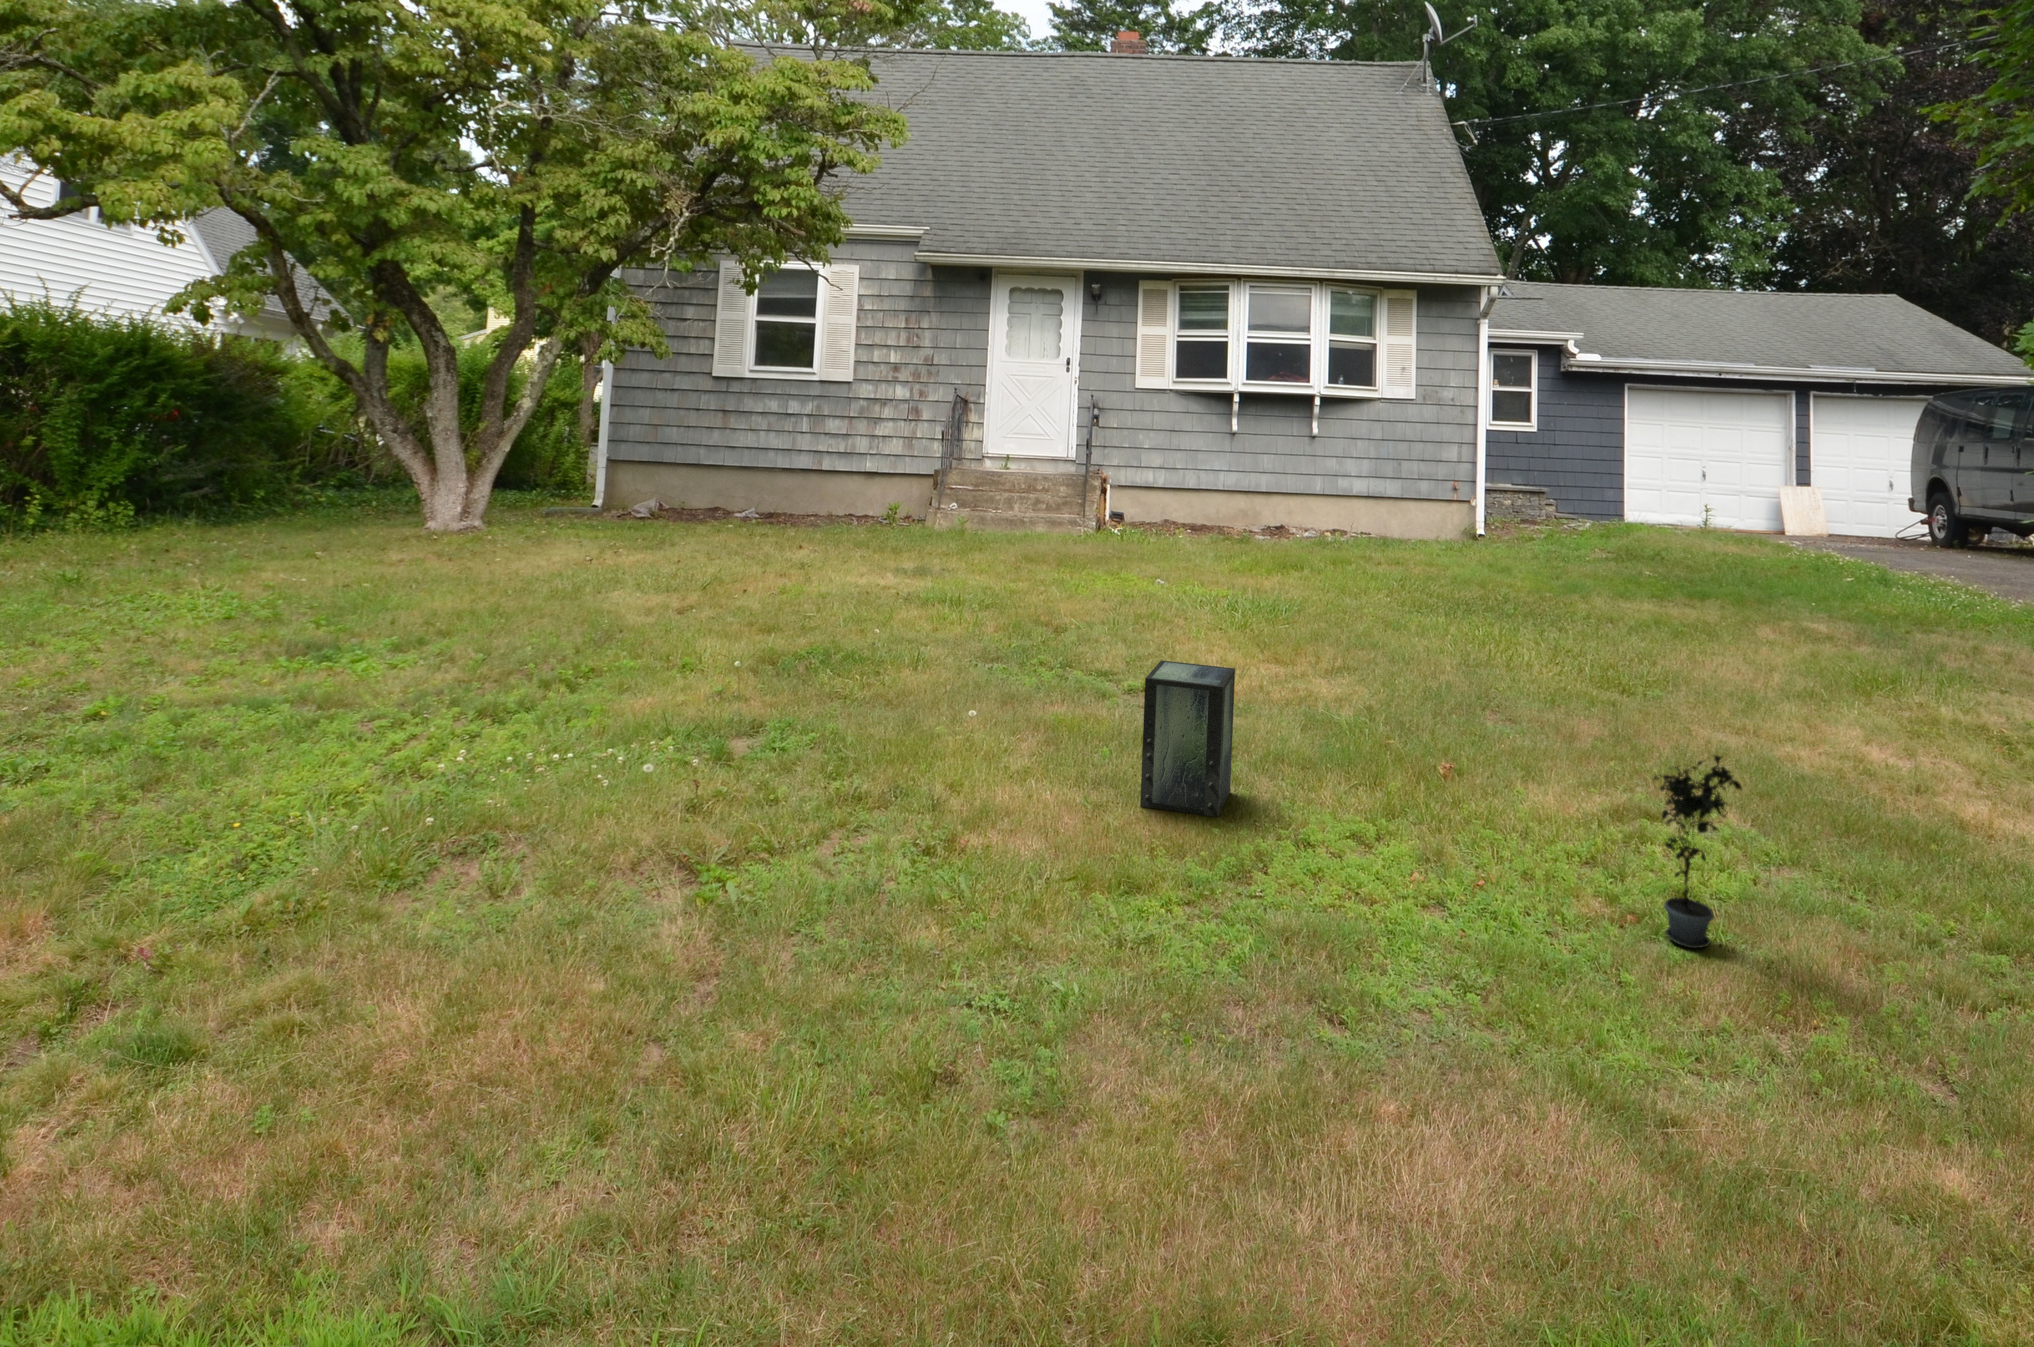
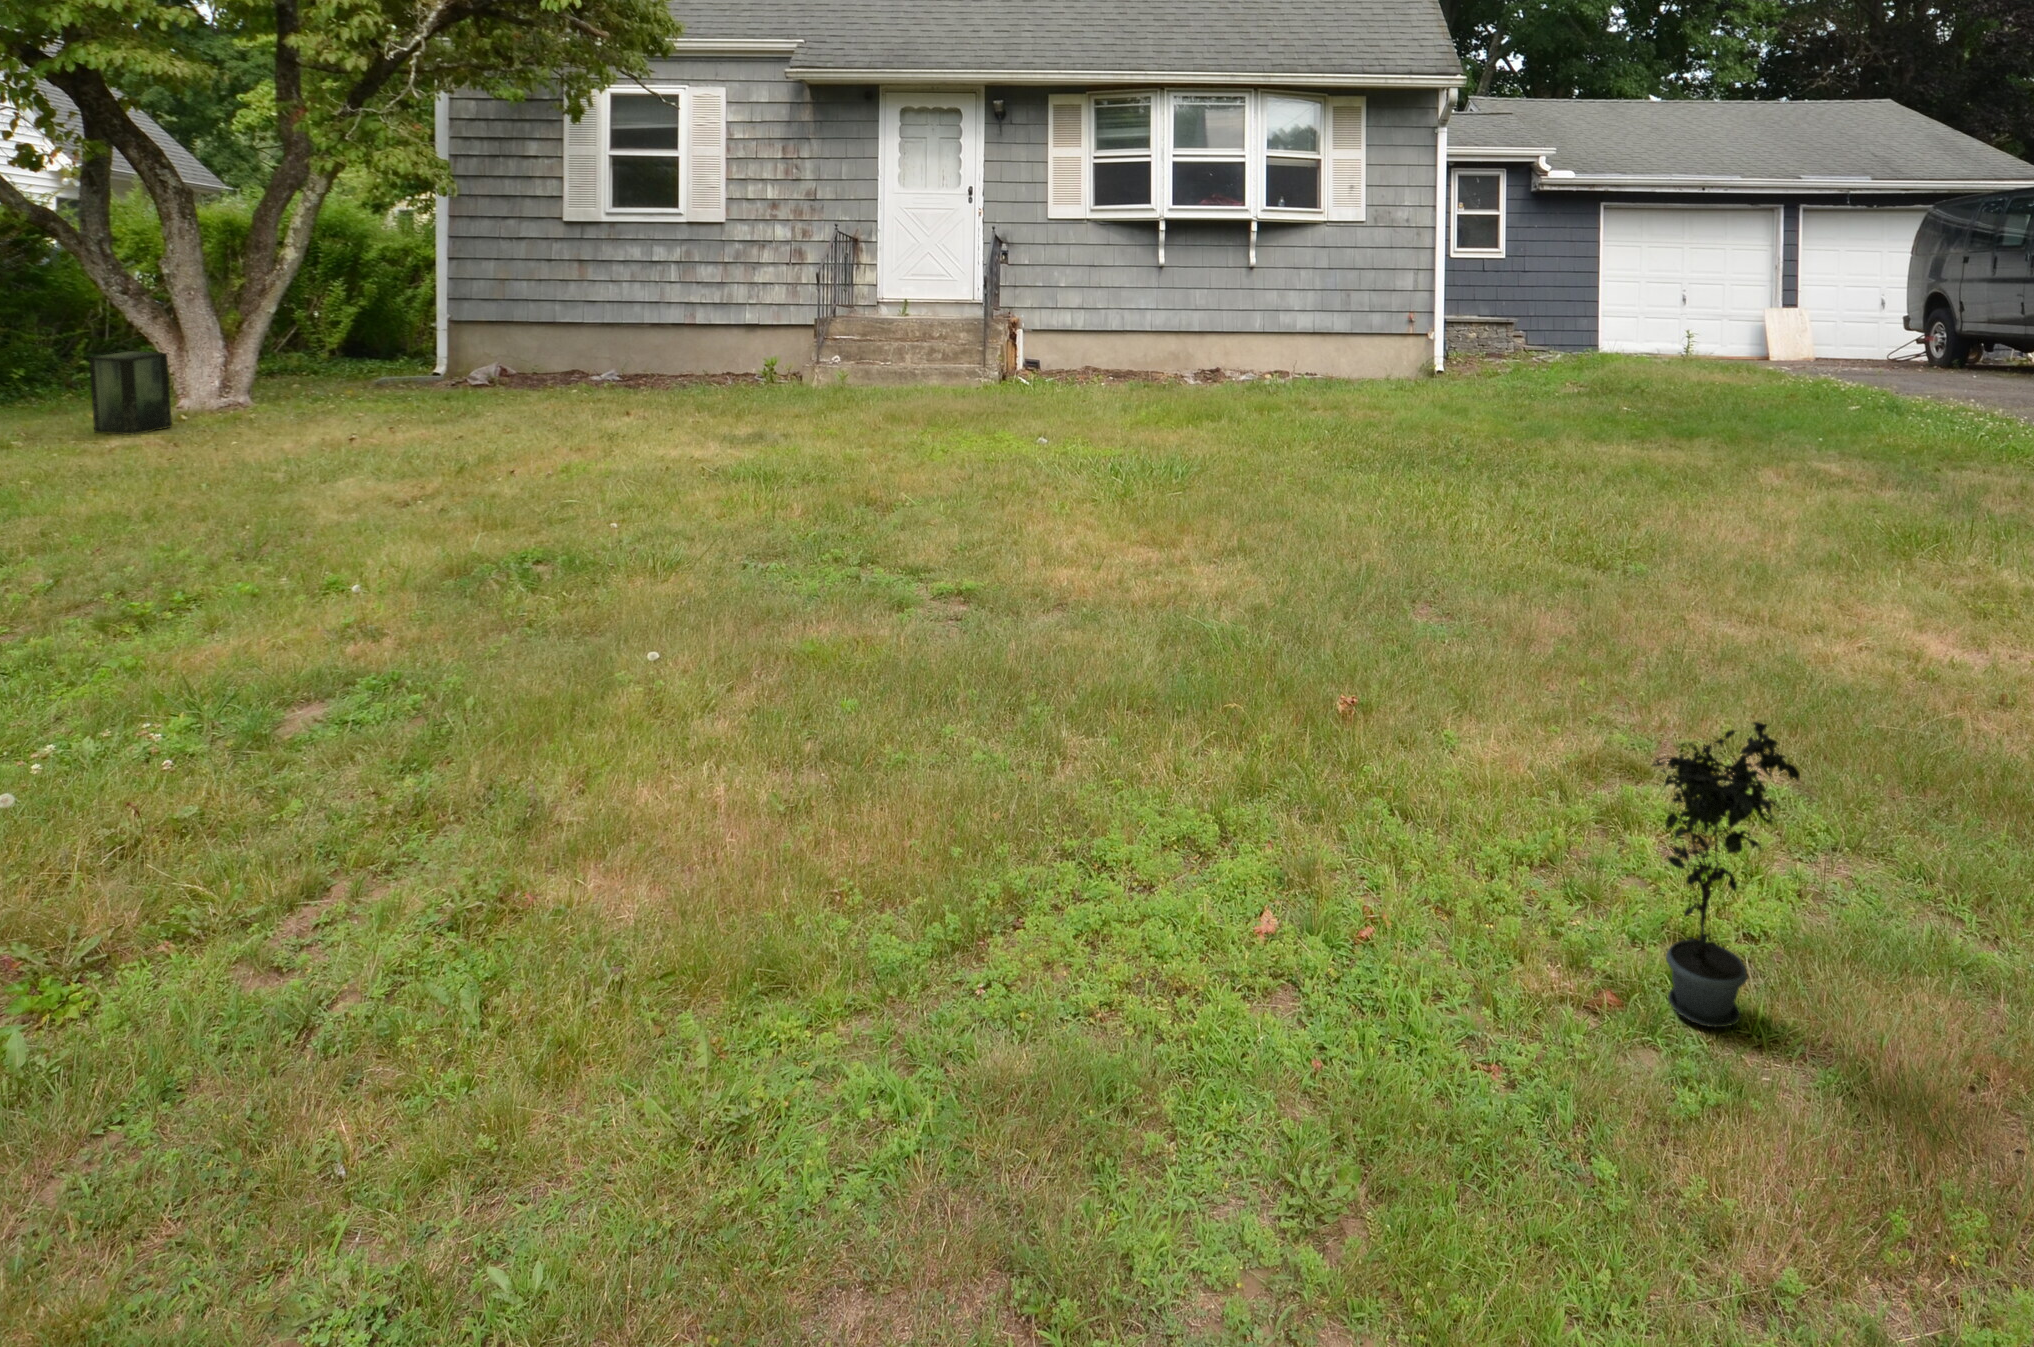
storage box: present [1140,660,1235,817] -> present [89,351,172,435]

